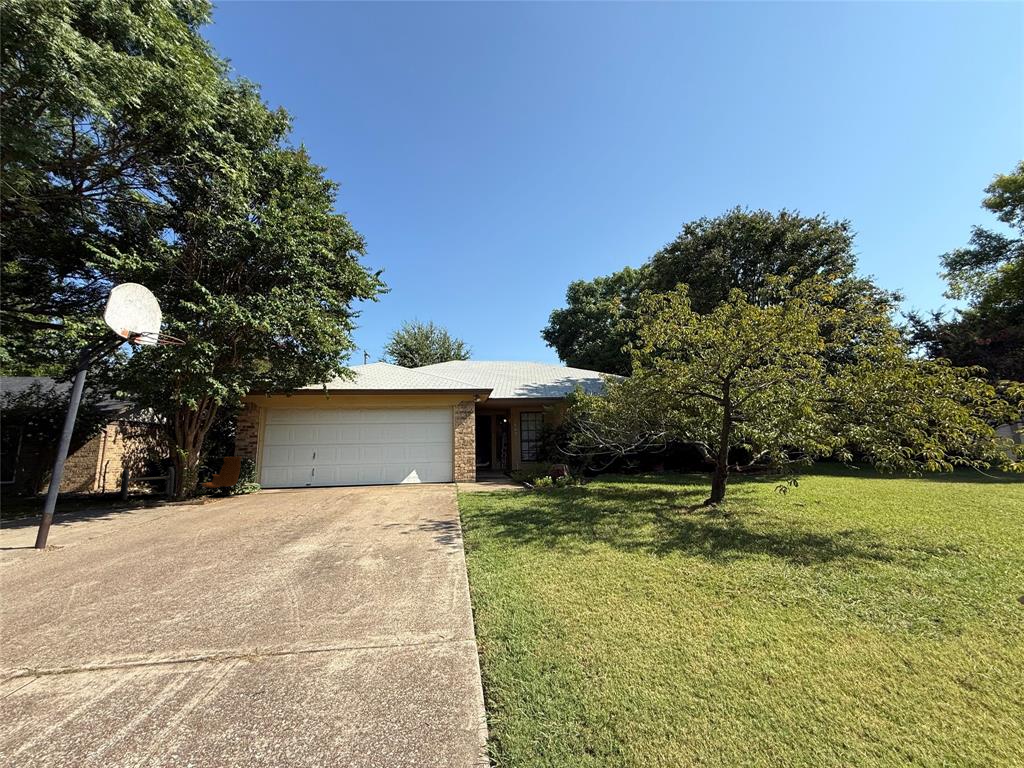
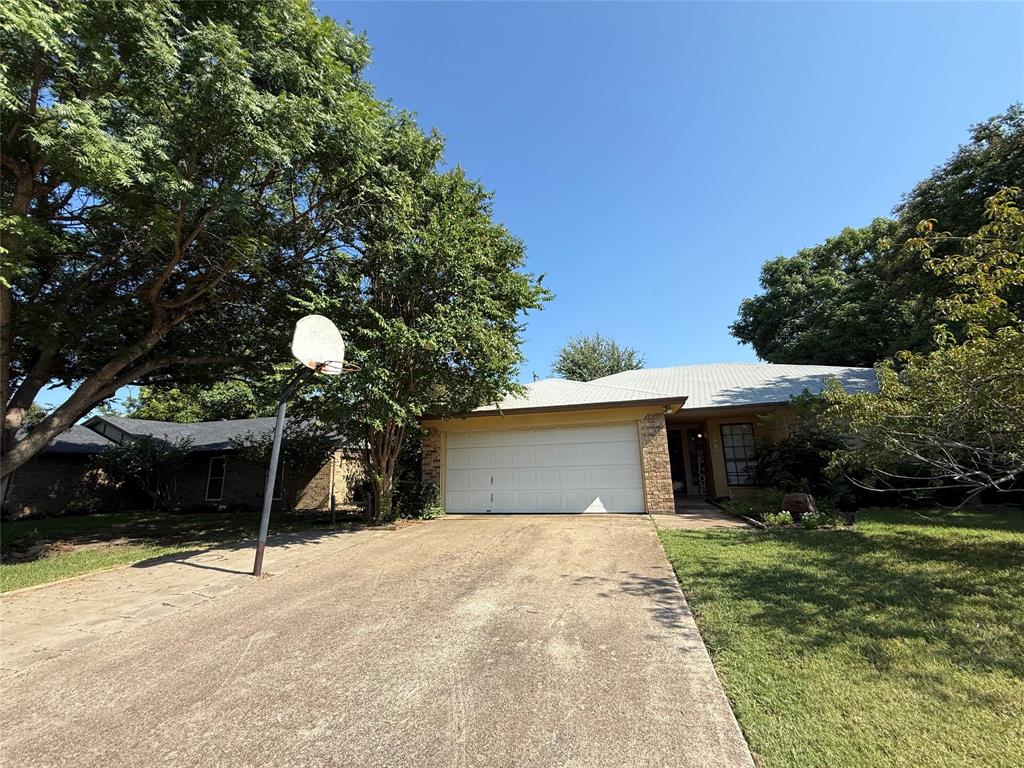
lounge chair: present [202,456,242,496] -> none [393,482,425,523]

